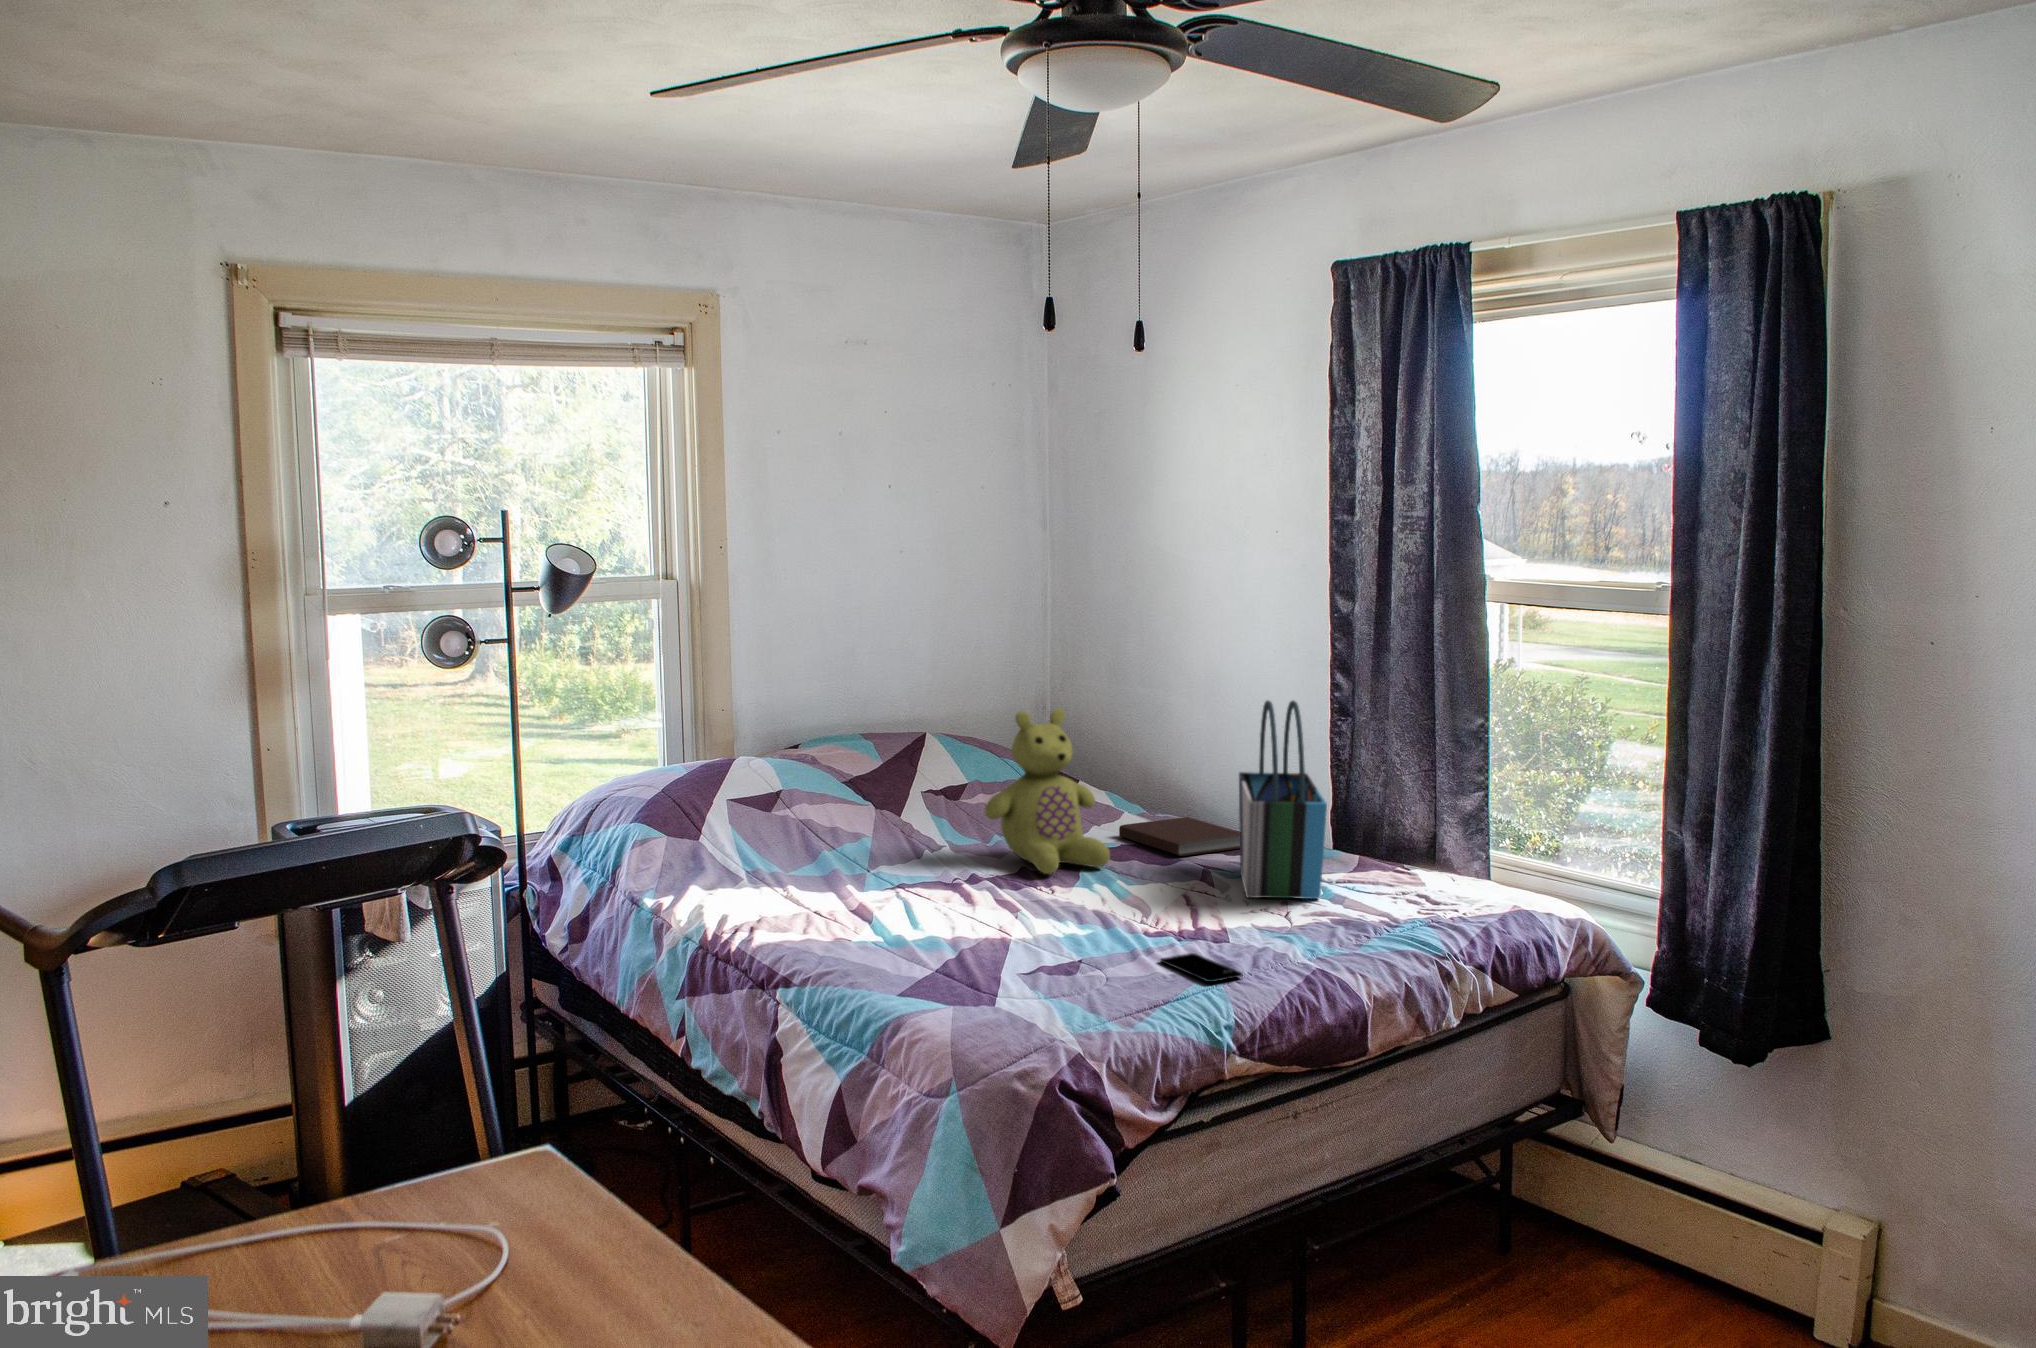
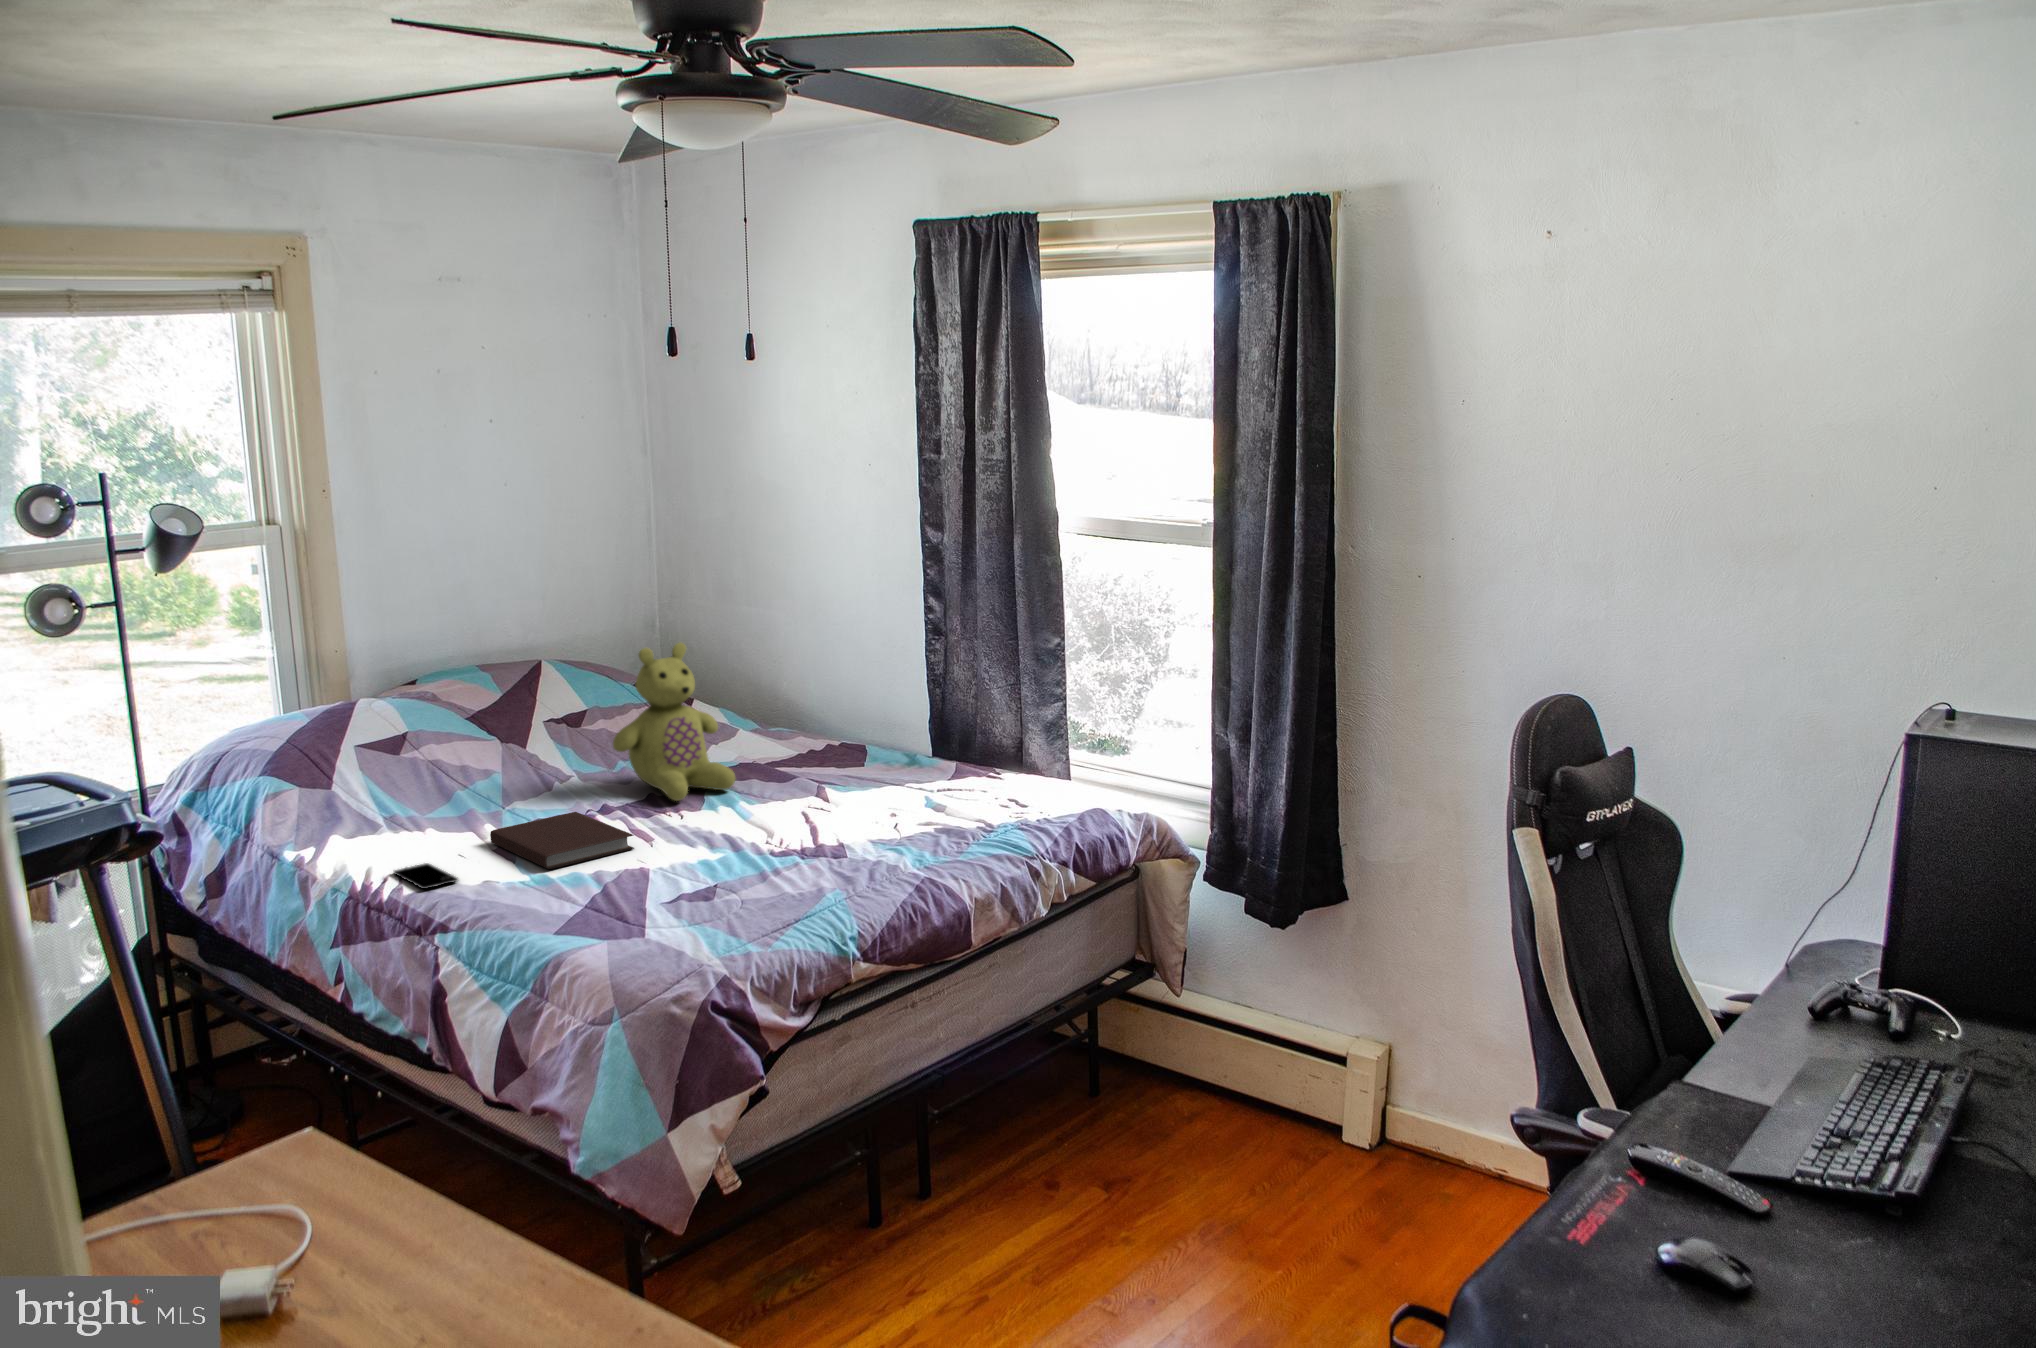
tote bag: present [1239,701,1327,899] -> none [851,632,931,812]
notebook: present [1119,817,1240,856] -> present [490,812,634,869]
smartphone: present [1161,953,1243,982] -> present [394,863,458,889]

